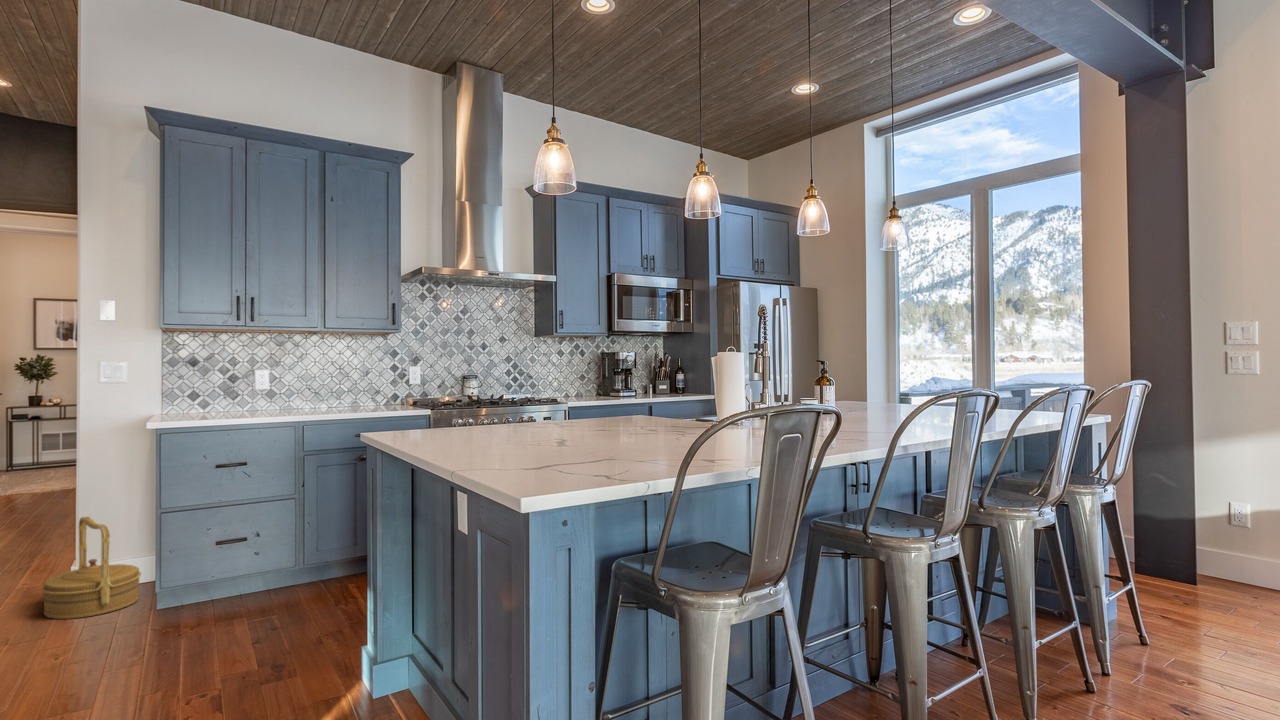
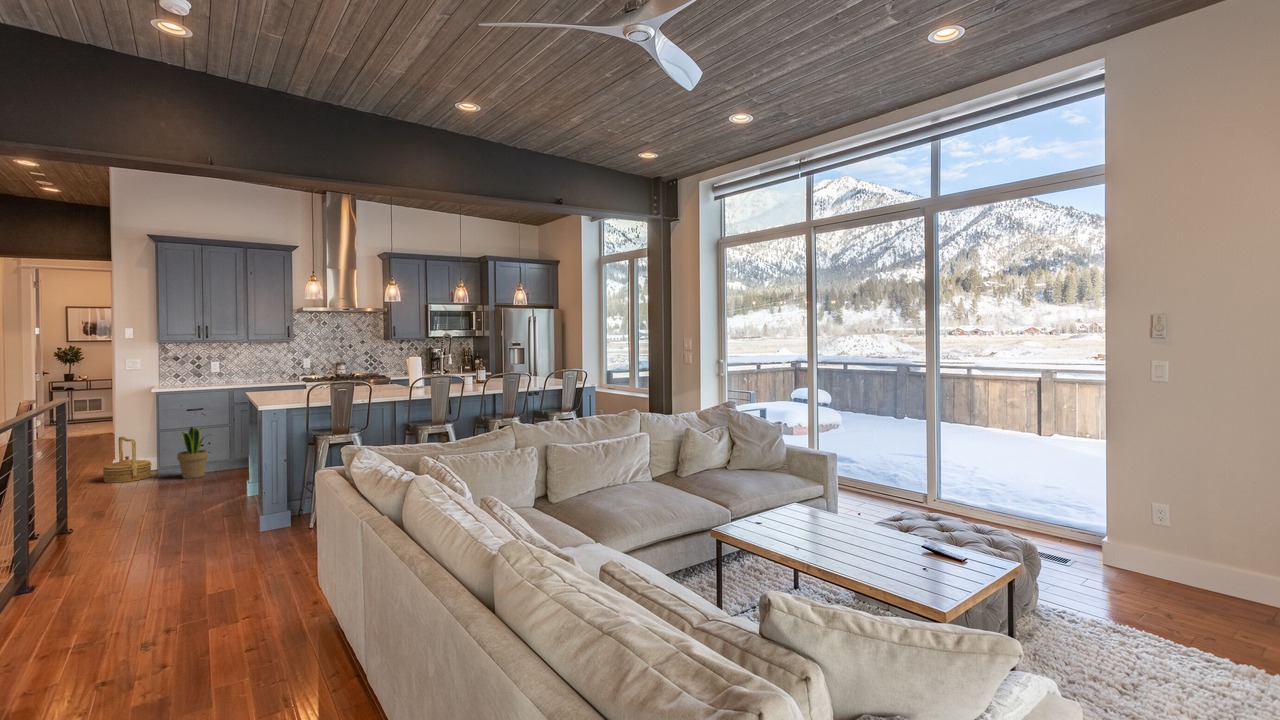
potted plant: none [191,498,260,609] -> present [177,427,212,479]

